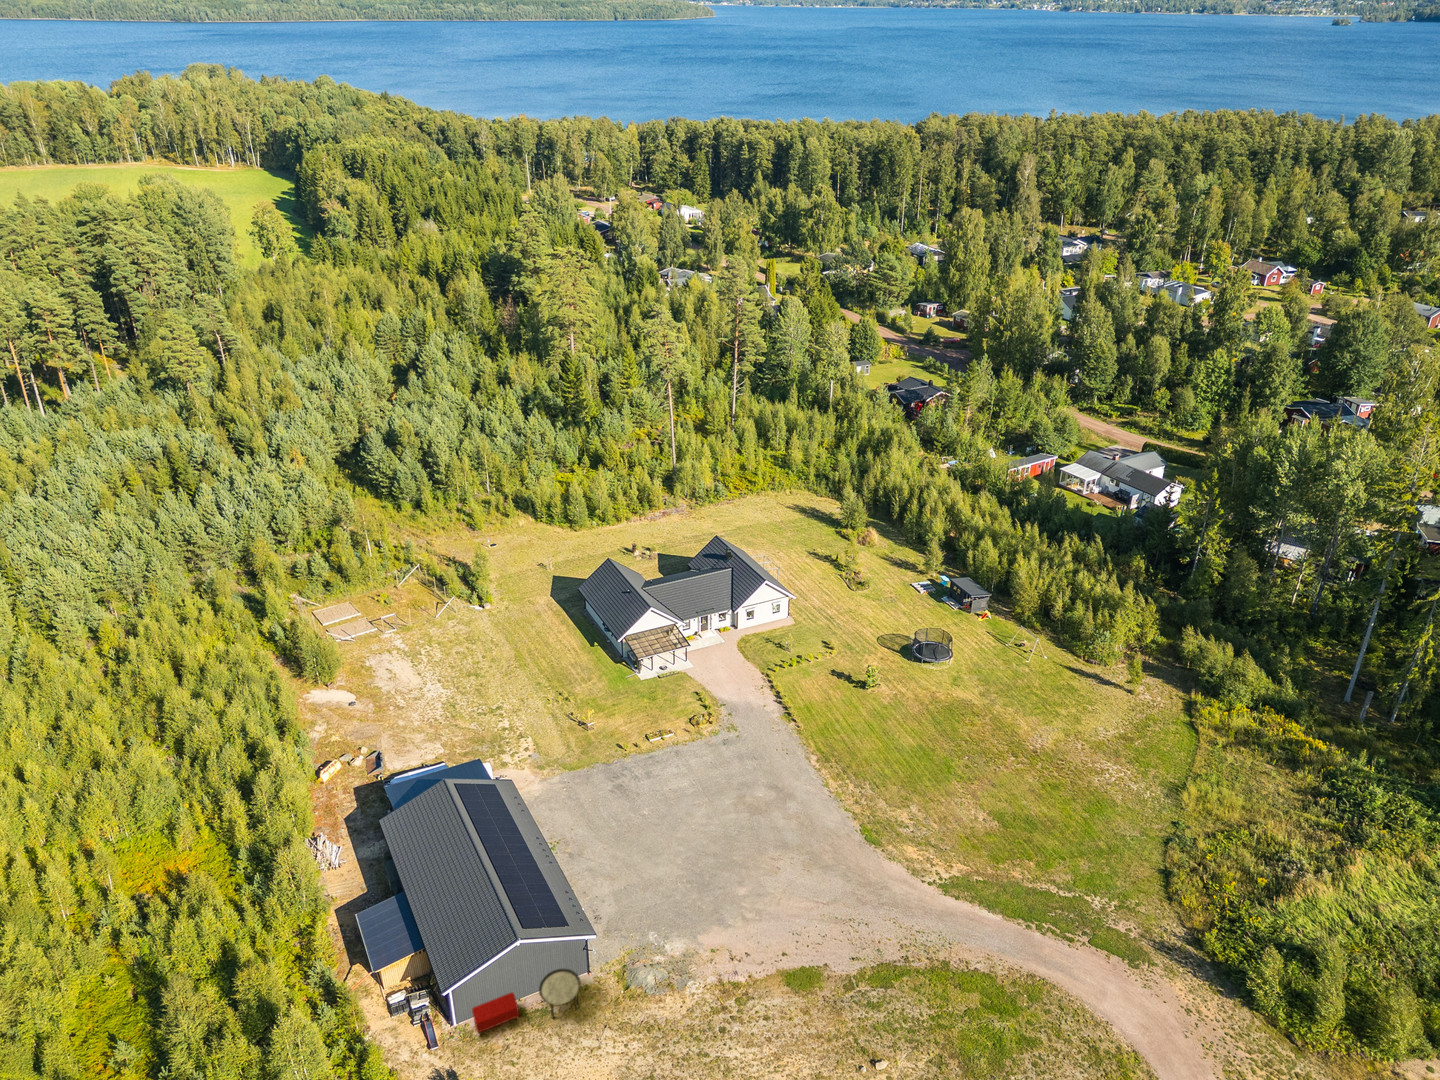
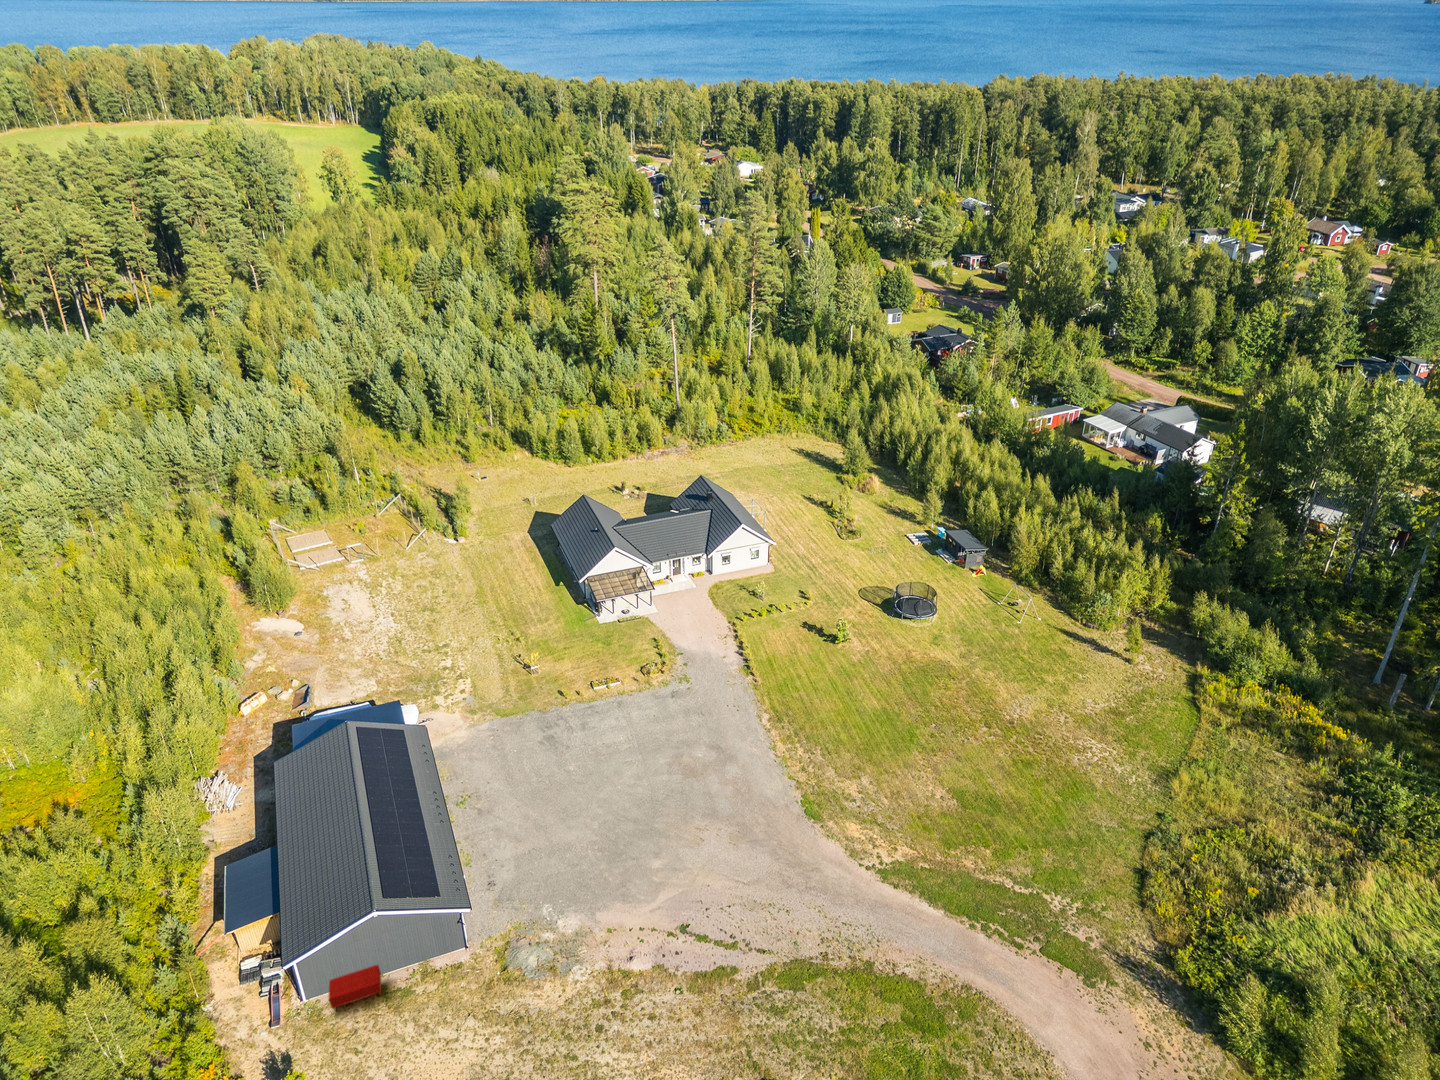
round table: present [539,969,581,1018] -> none [404,942,452,997]

